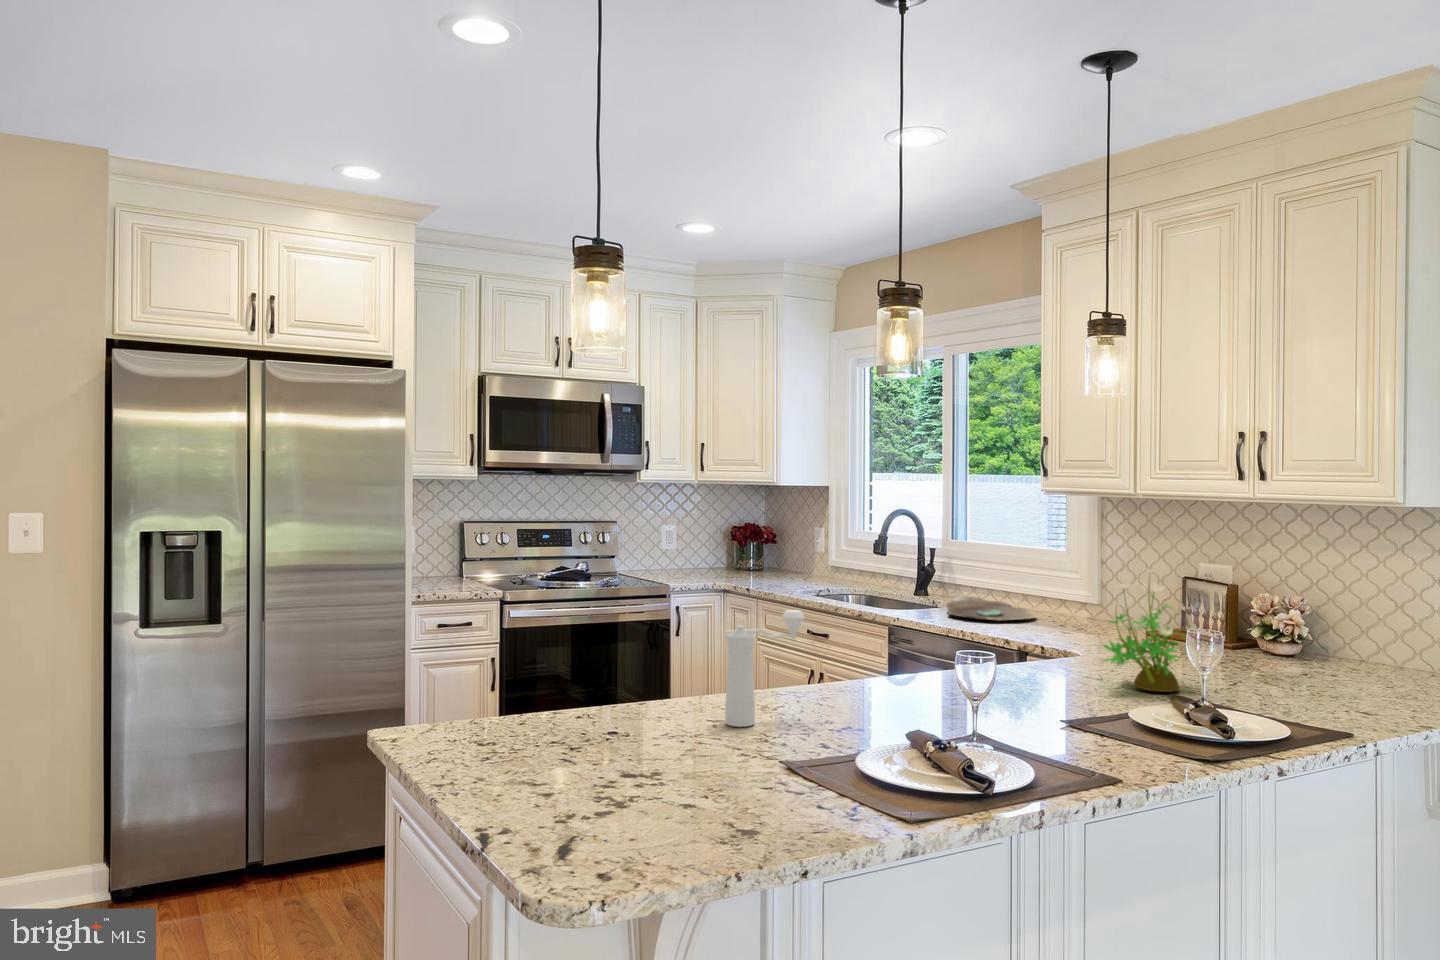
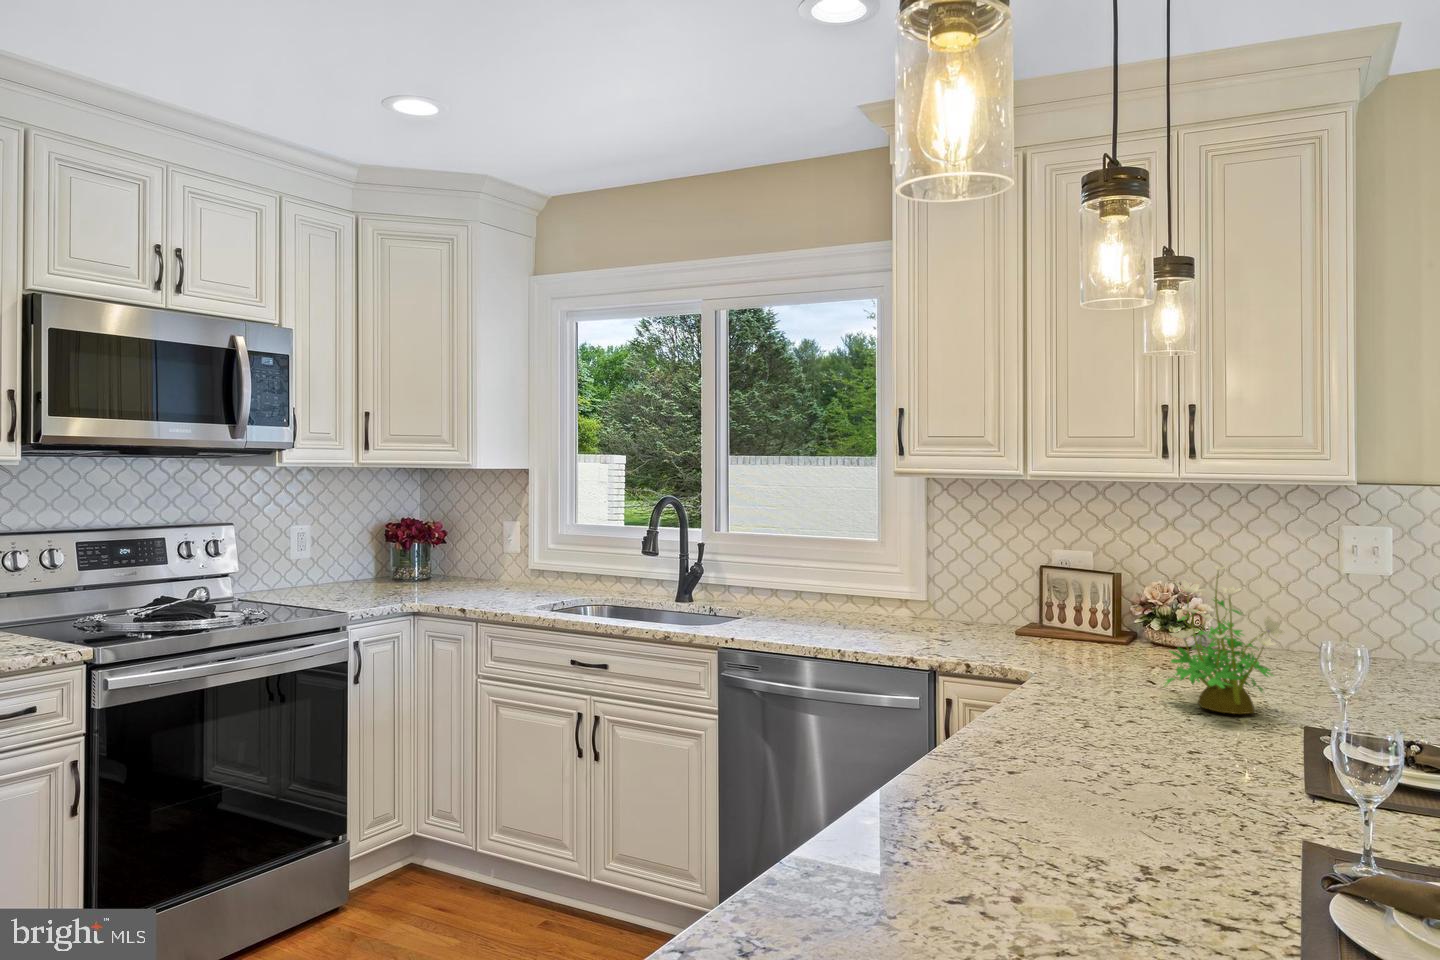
decorative bowl: present [947,596,1036,621] -> none [754,600,868,629]
pepper mill: present [725,610,804,727] -> none [1002,674,1086,903]

